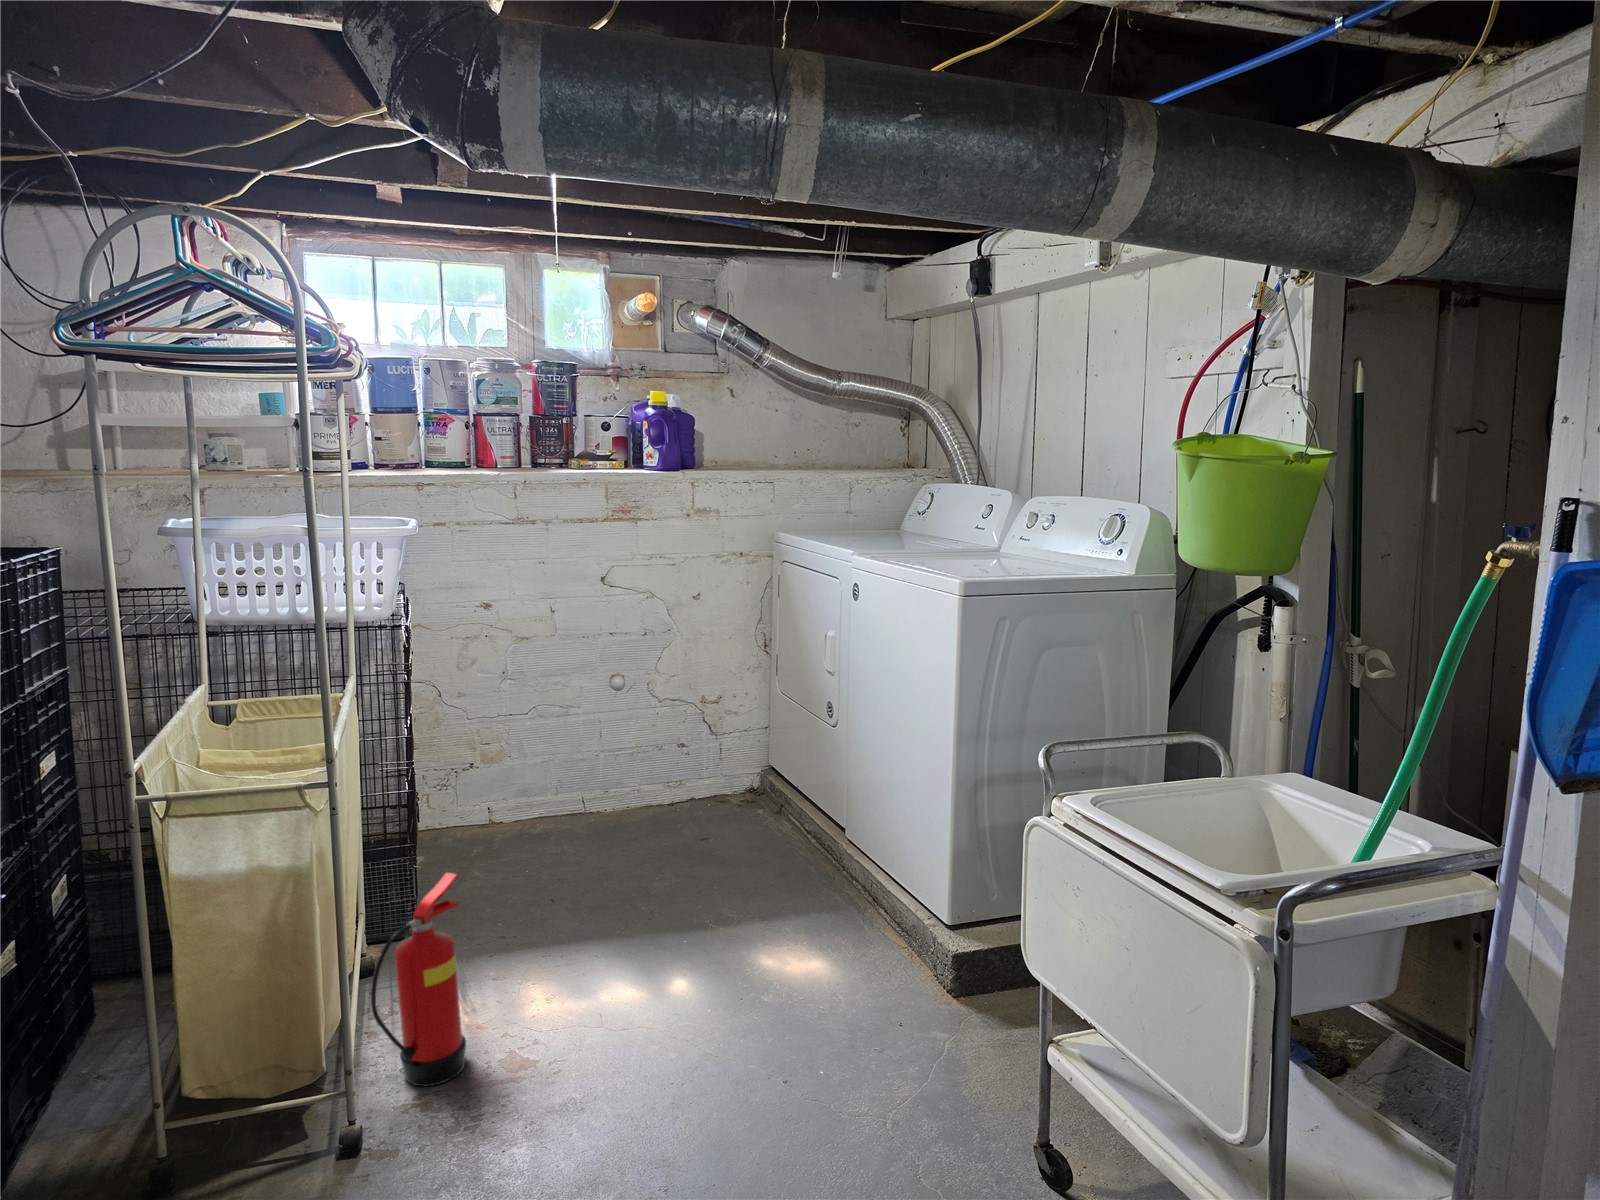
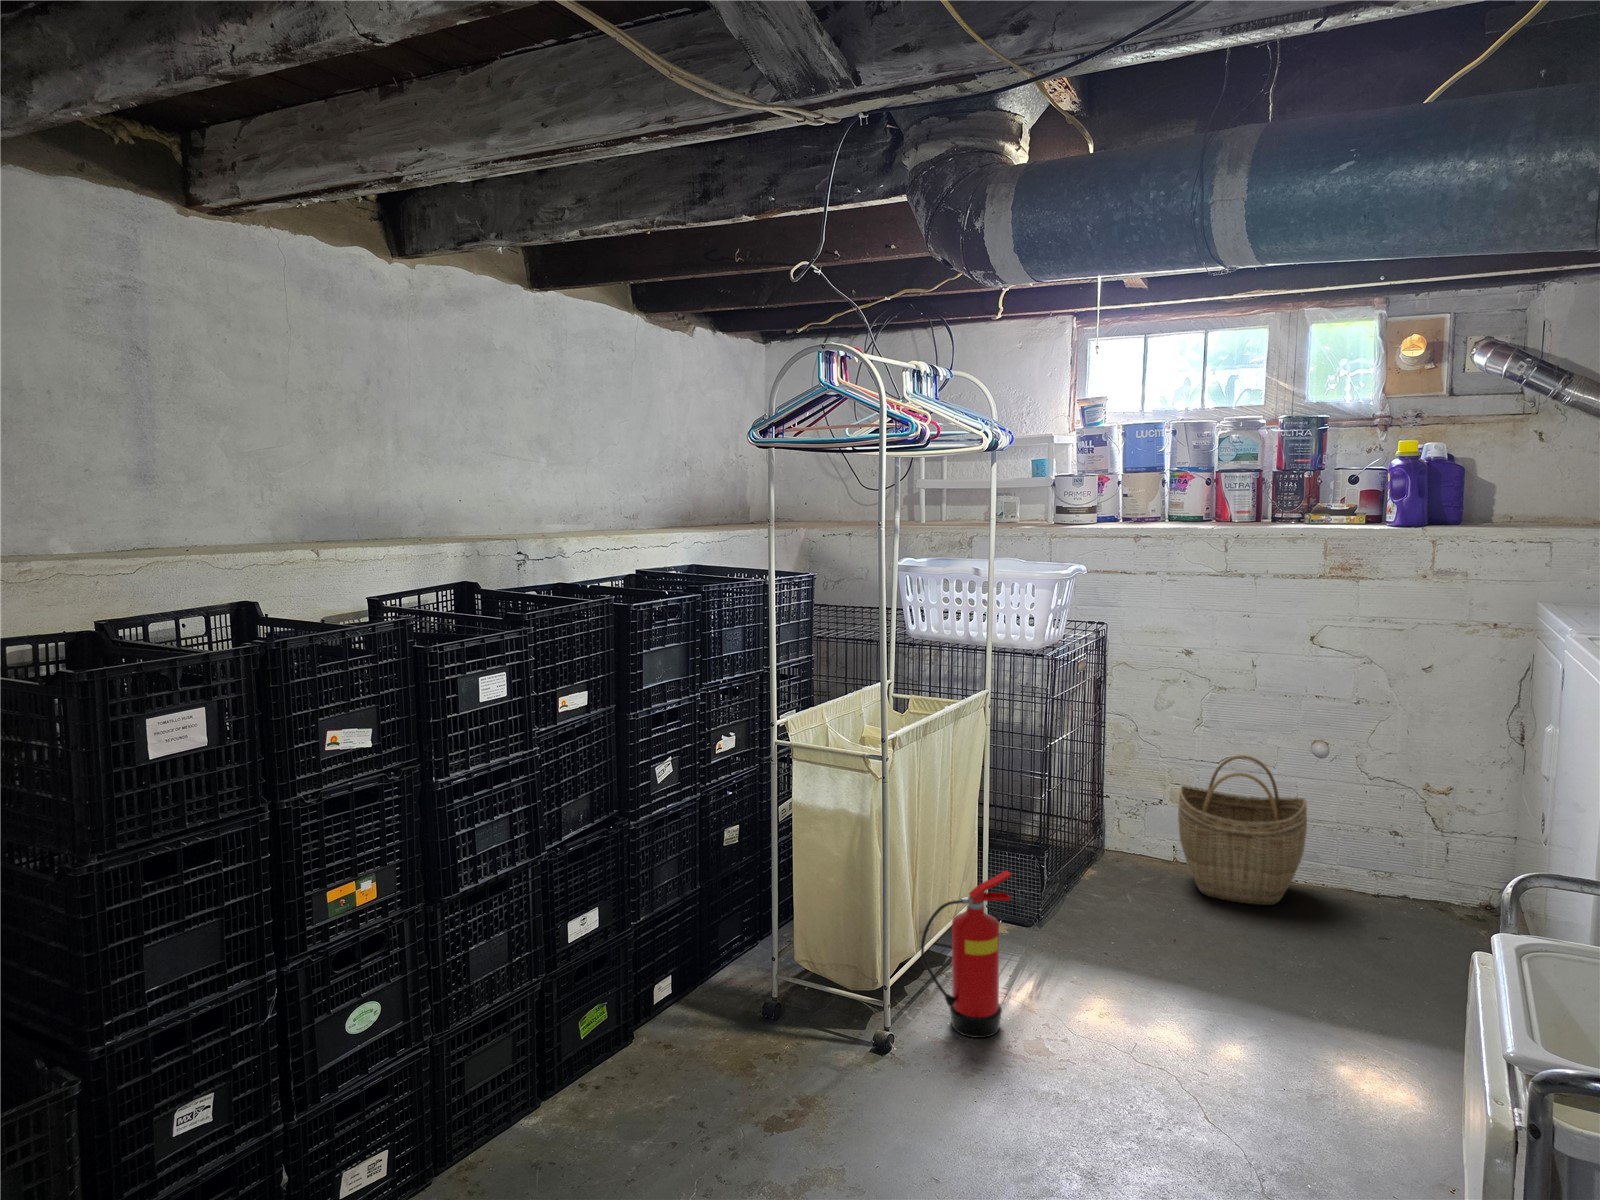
woven basket: none [503,701,625,850] -> present [1178,755,1307,905]

